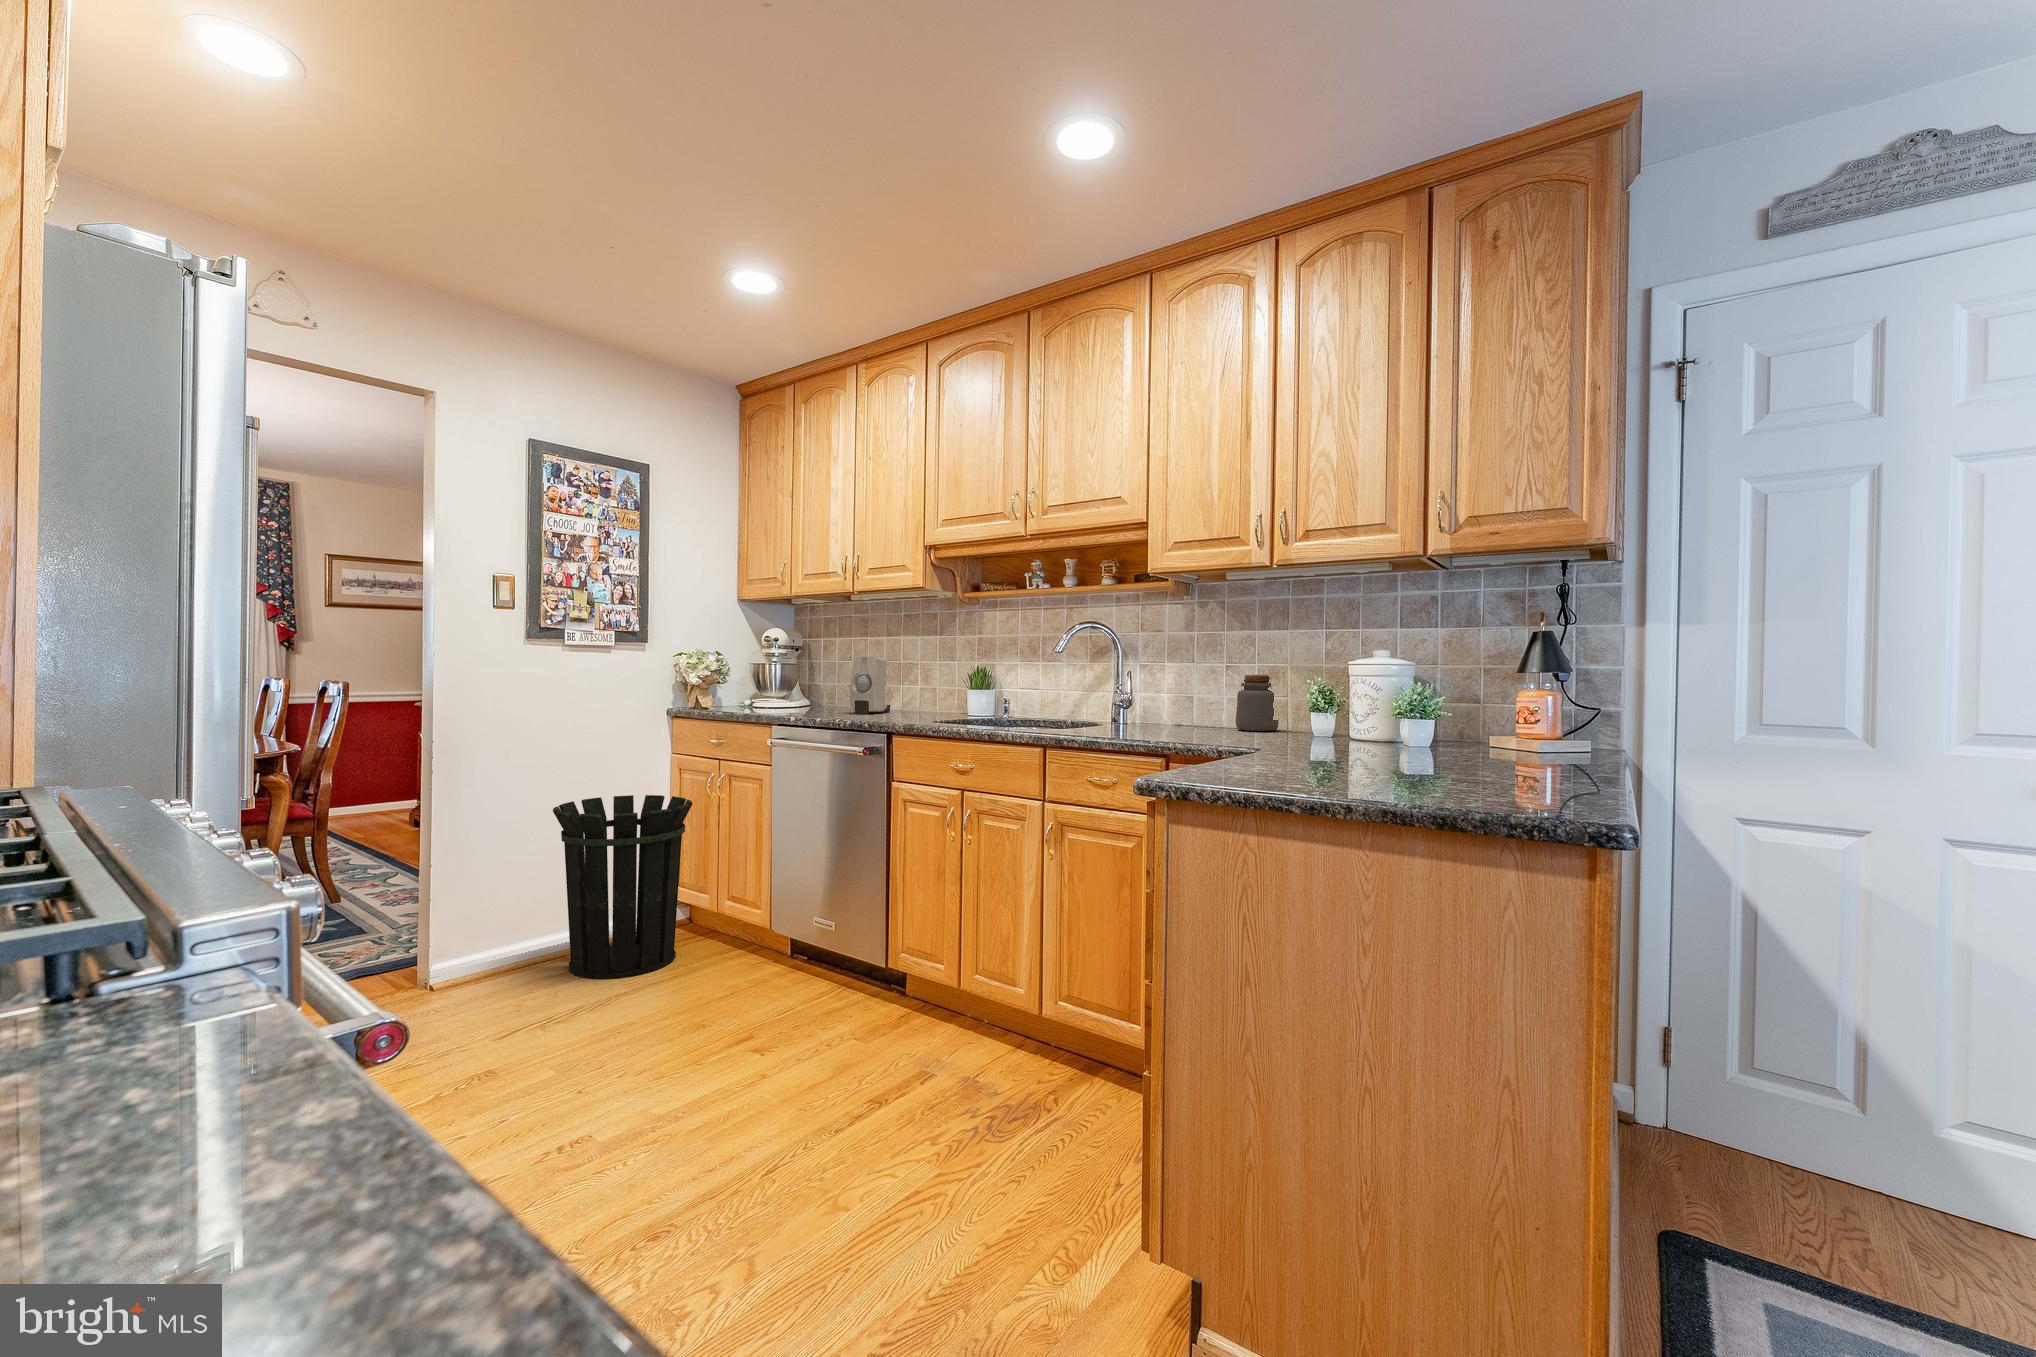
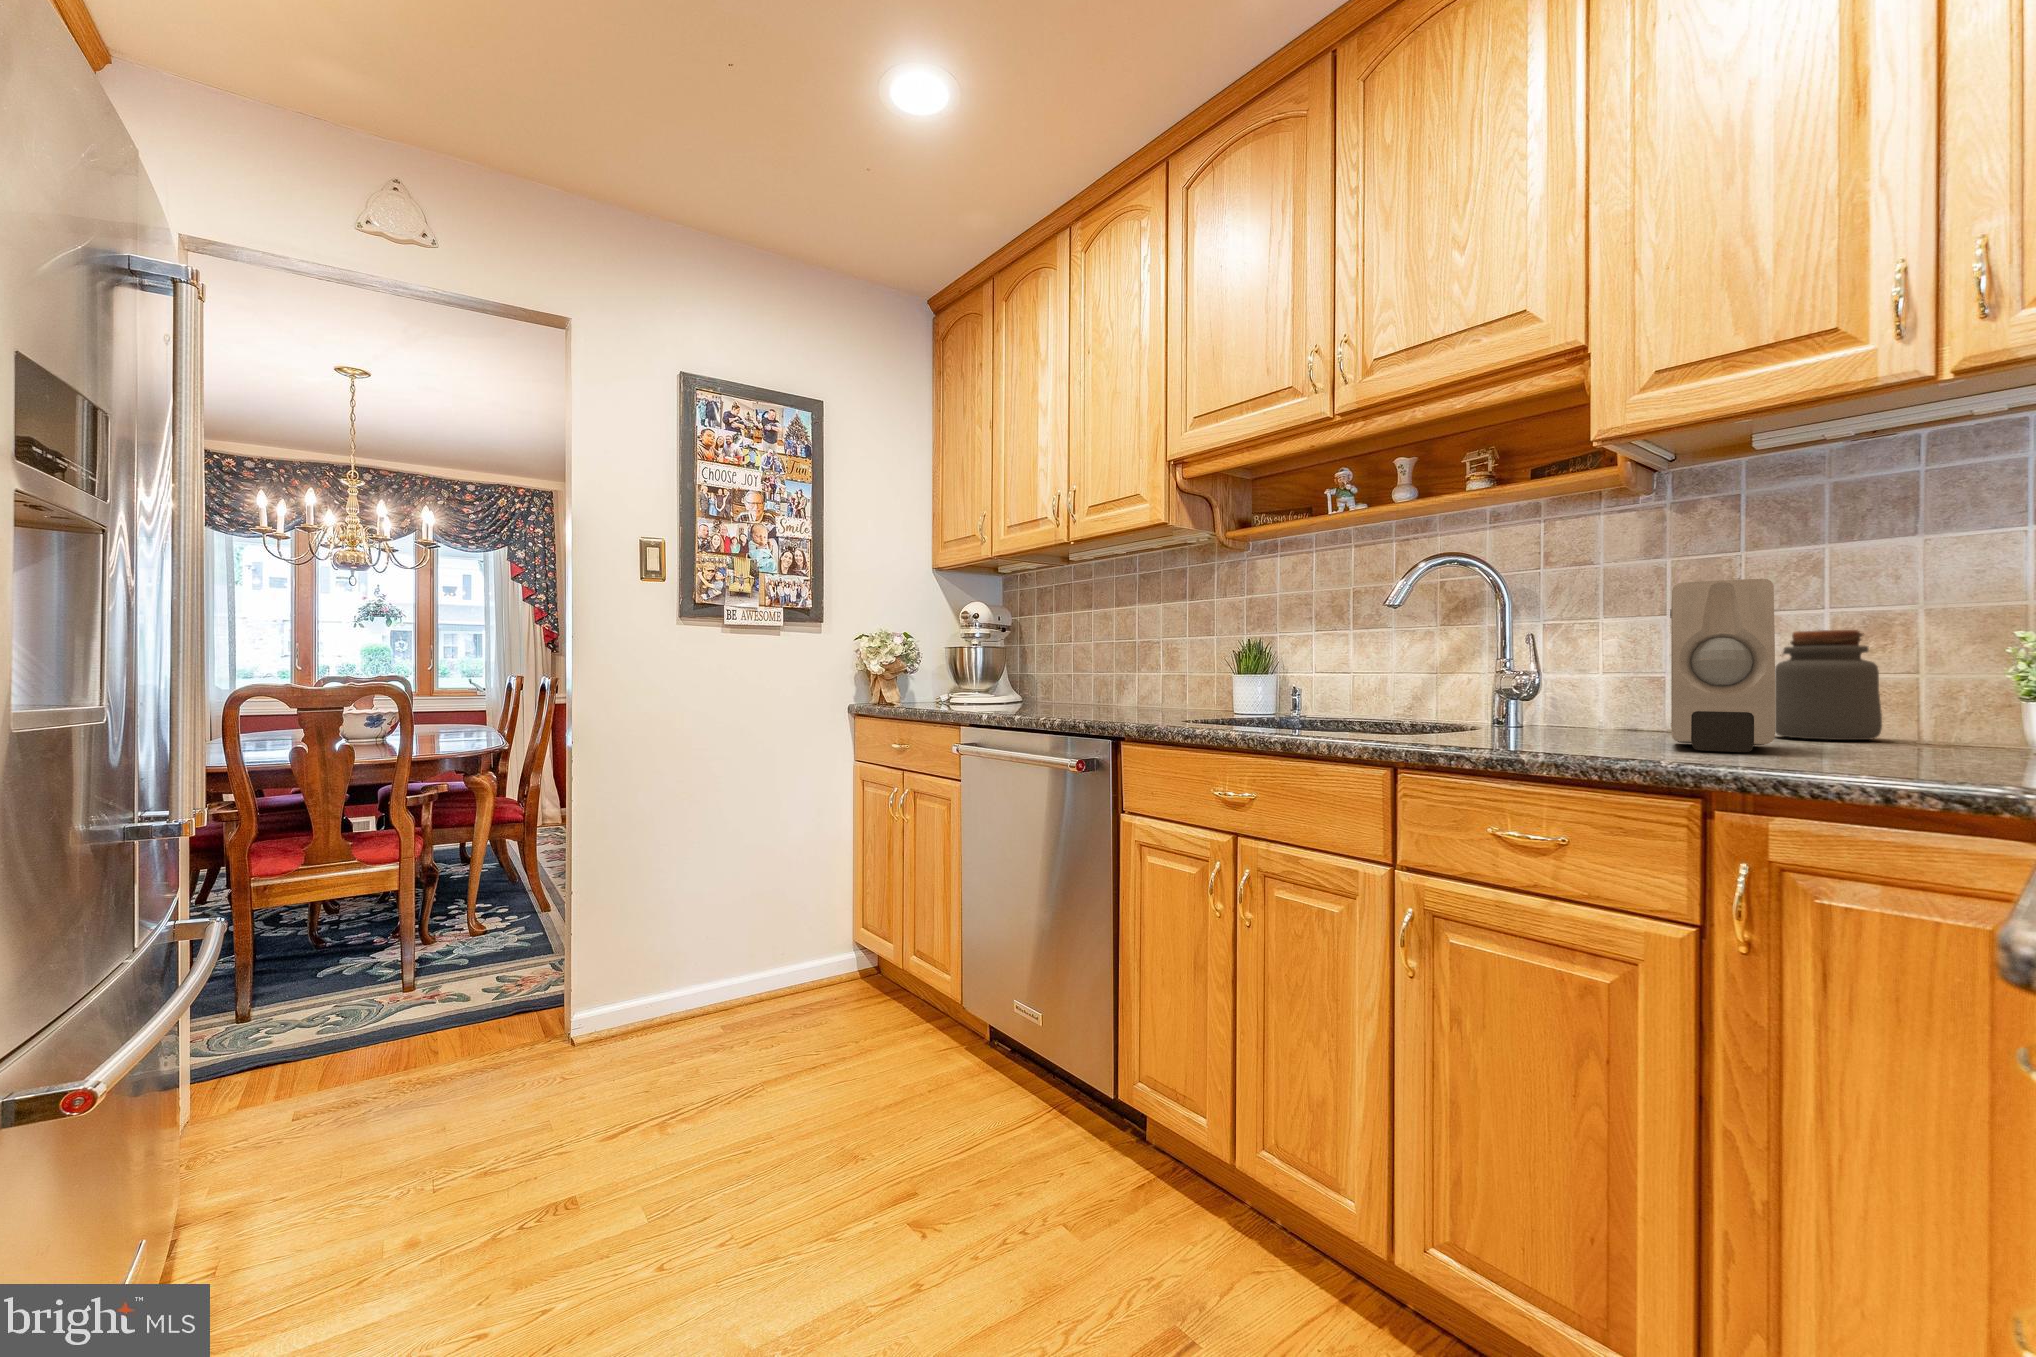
soap dispenser: present [850,656,890,714] -> present [1670,579,1775,752]
waste bin: present [553,795,693,979] -> none [698,813,867,1055]

